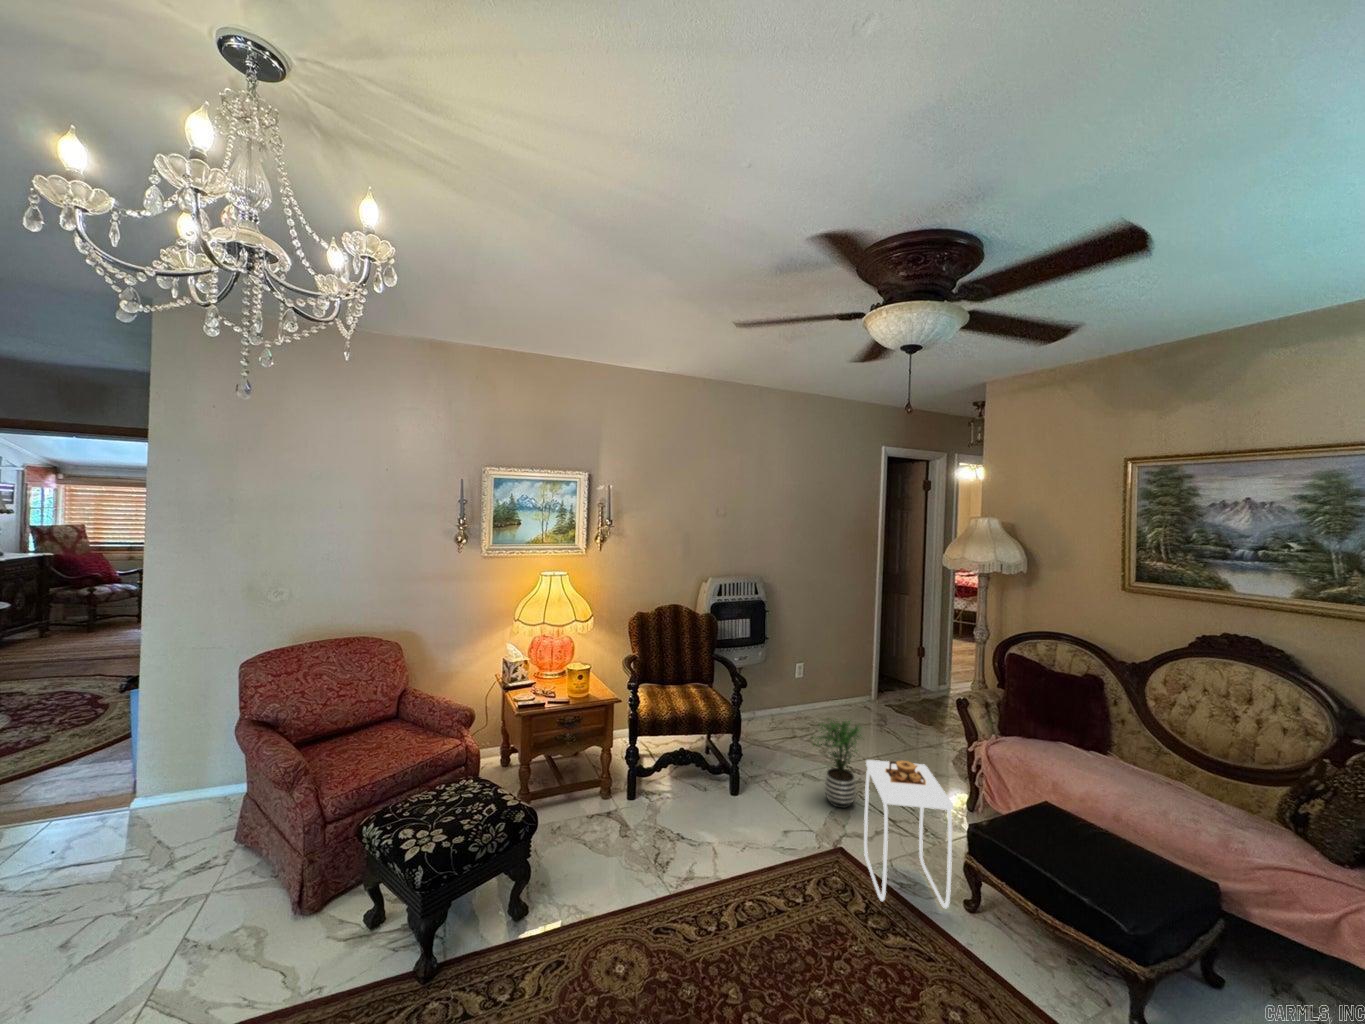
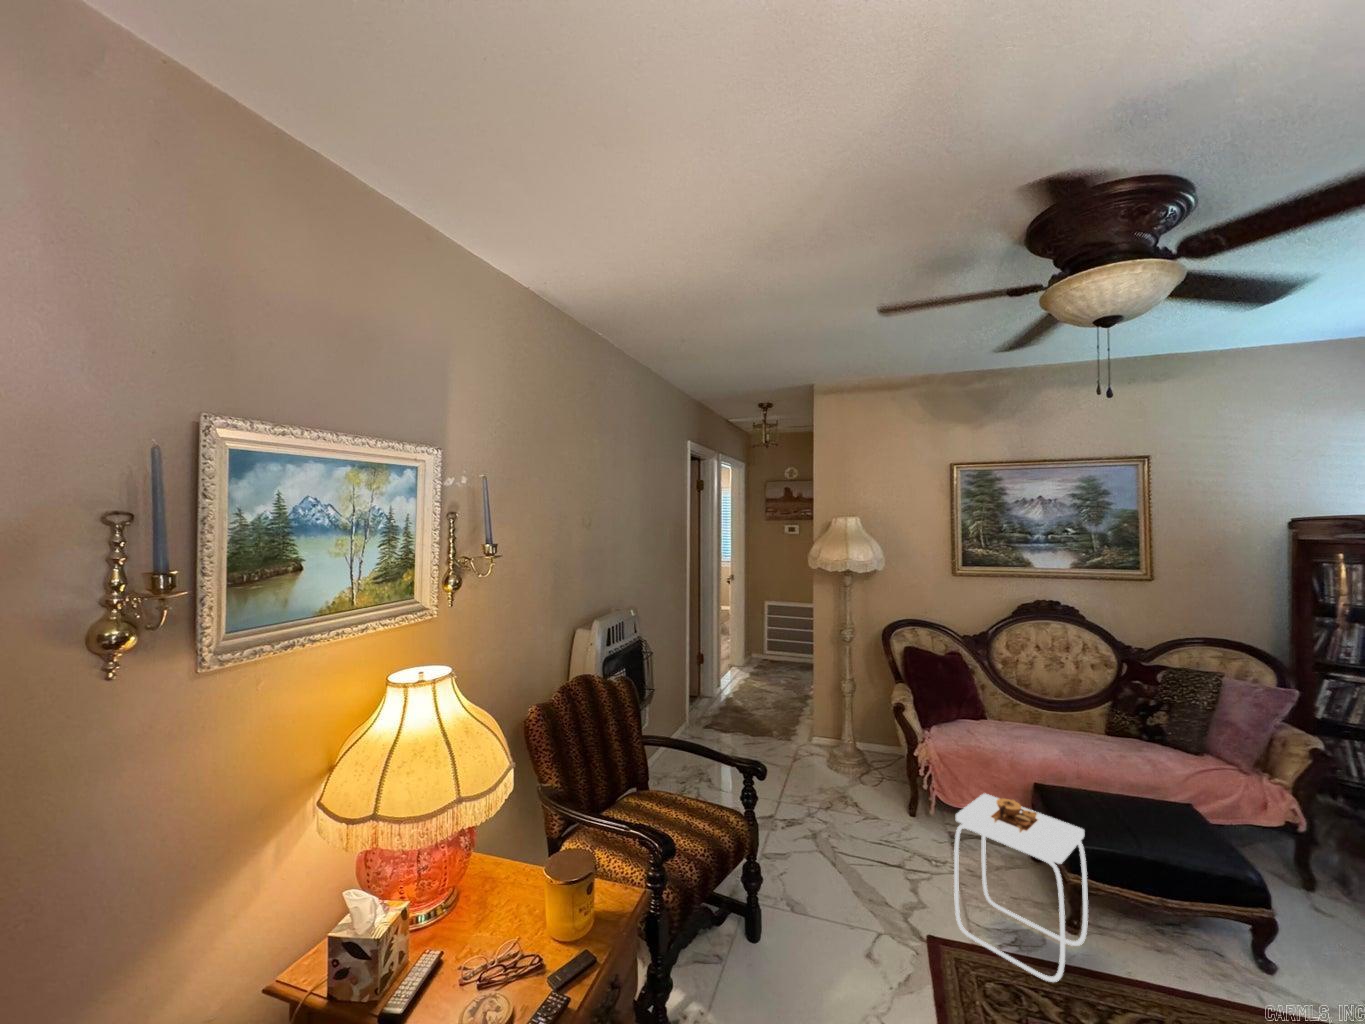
potted plant: present [812,720,862,808] -> none [812,766,889,883]

